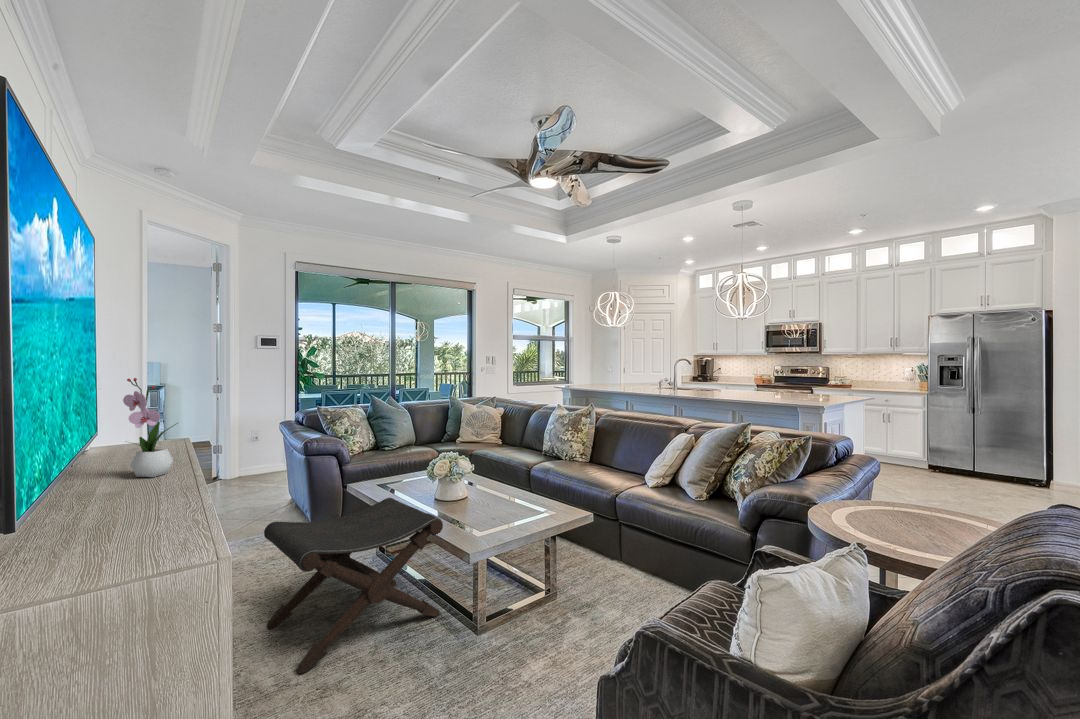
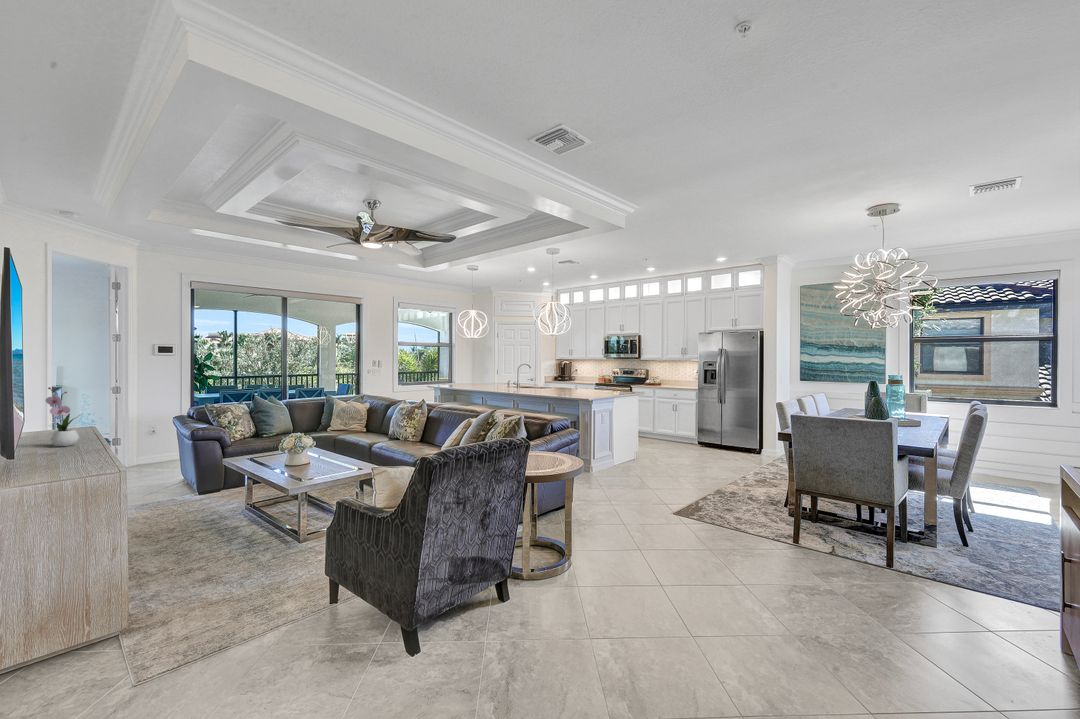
footstool: present [264,498,443,673] -> none [146,465,275,566]

